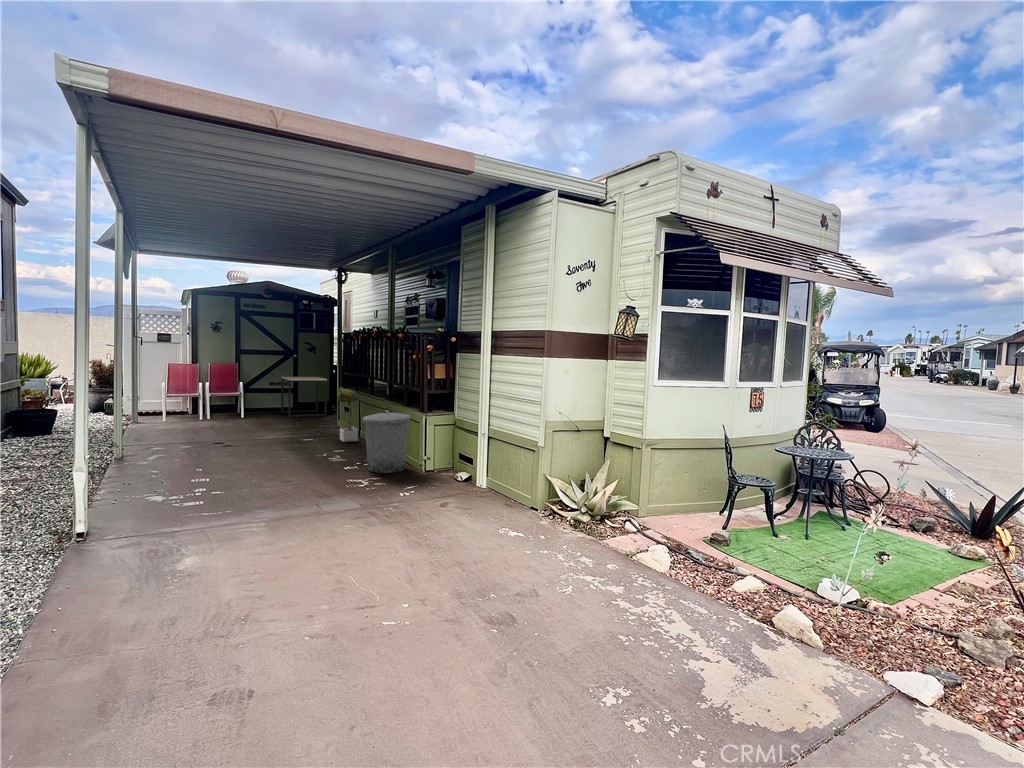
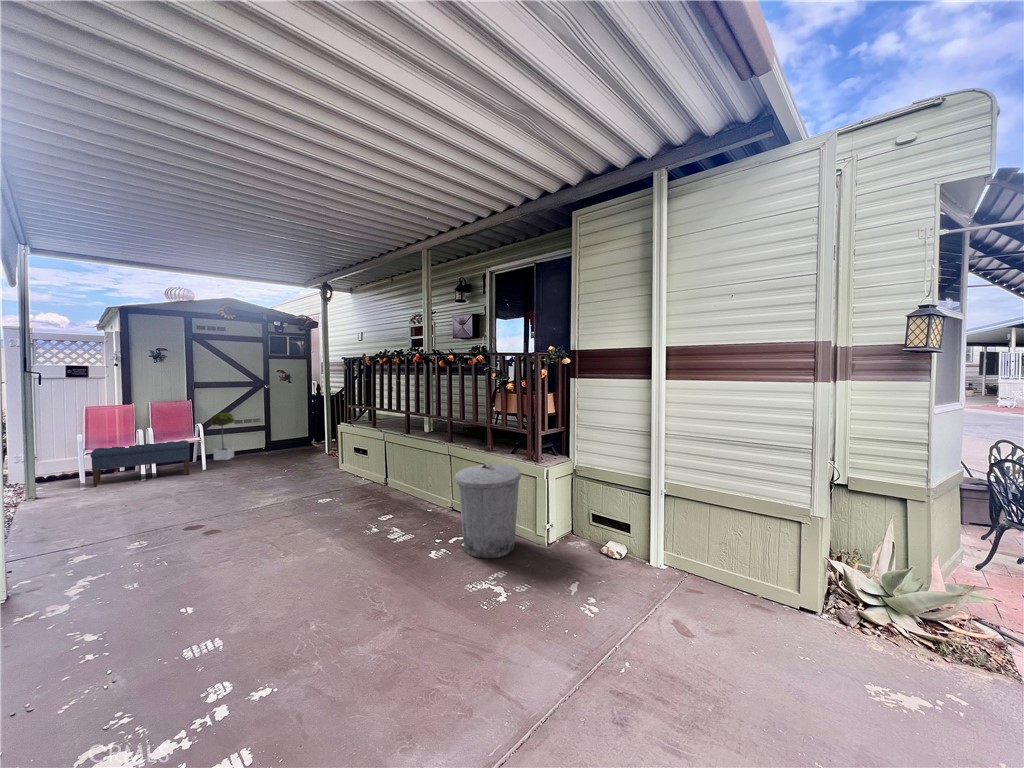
side table: present [281,377,327,417] -> none [249,409,311,461]
potted tree: present [337,389,360,442] -> present [210,412,234,460]
bench: none [169,394,233,421] -> present [90,440,190,487]

